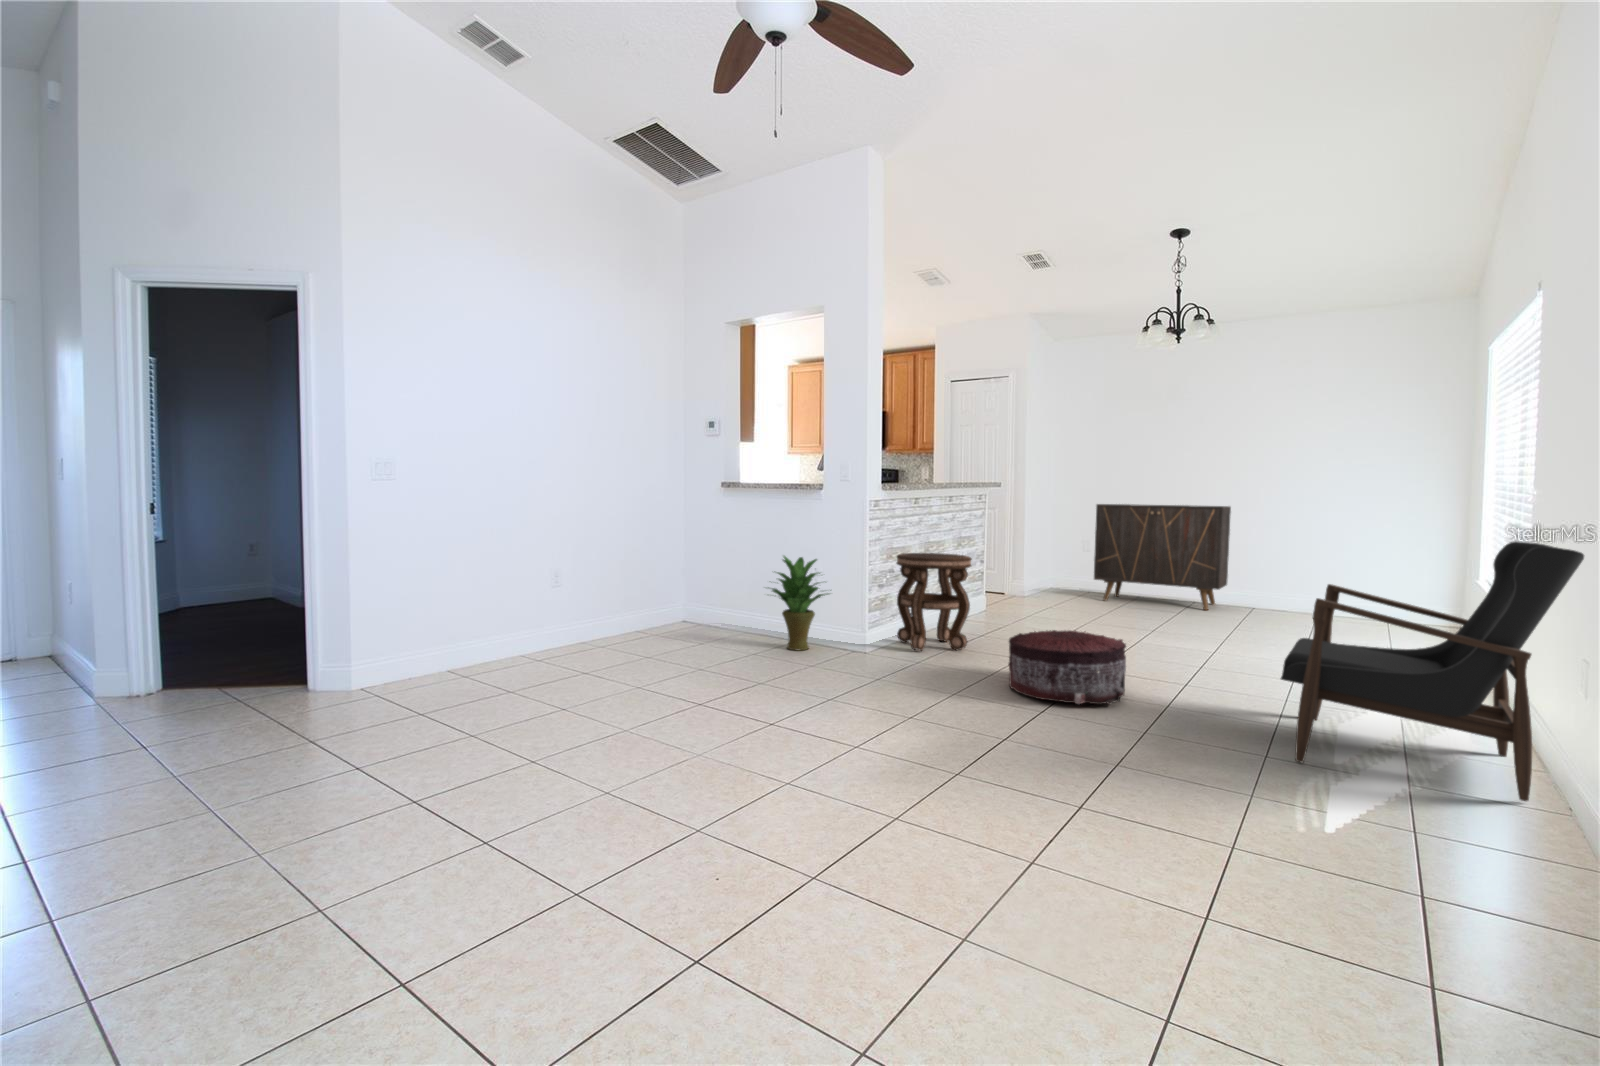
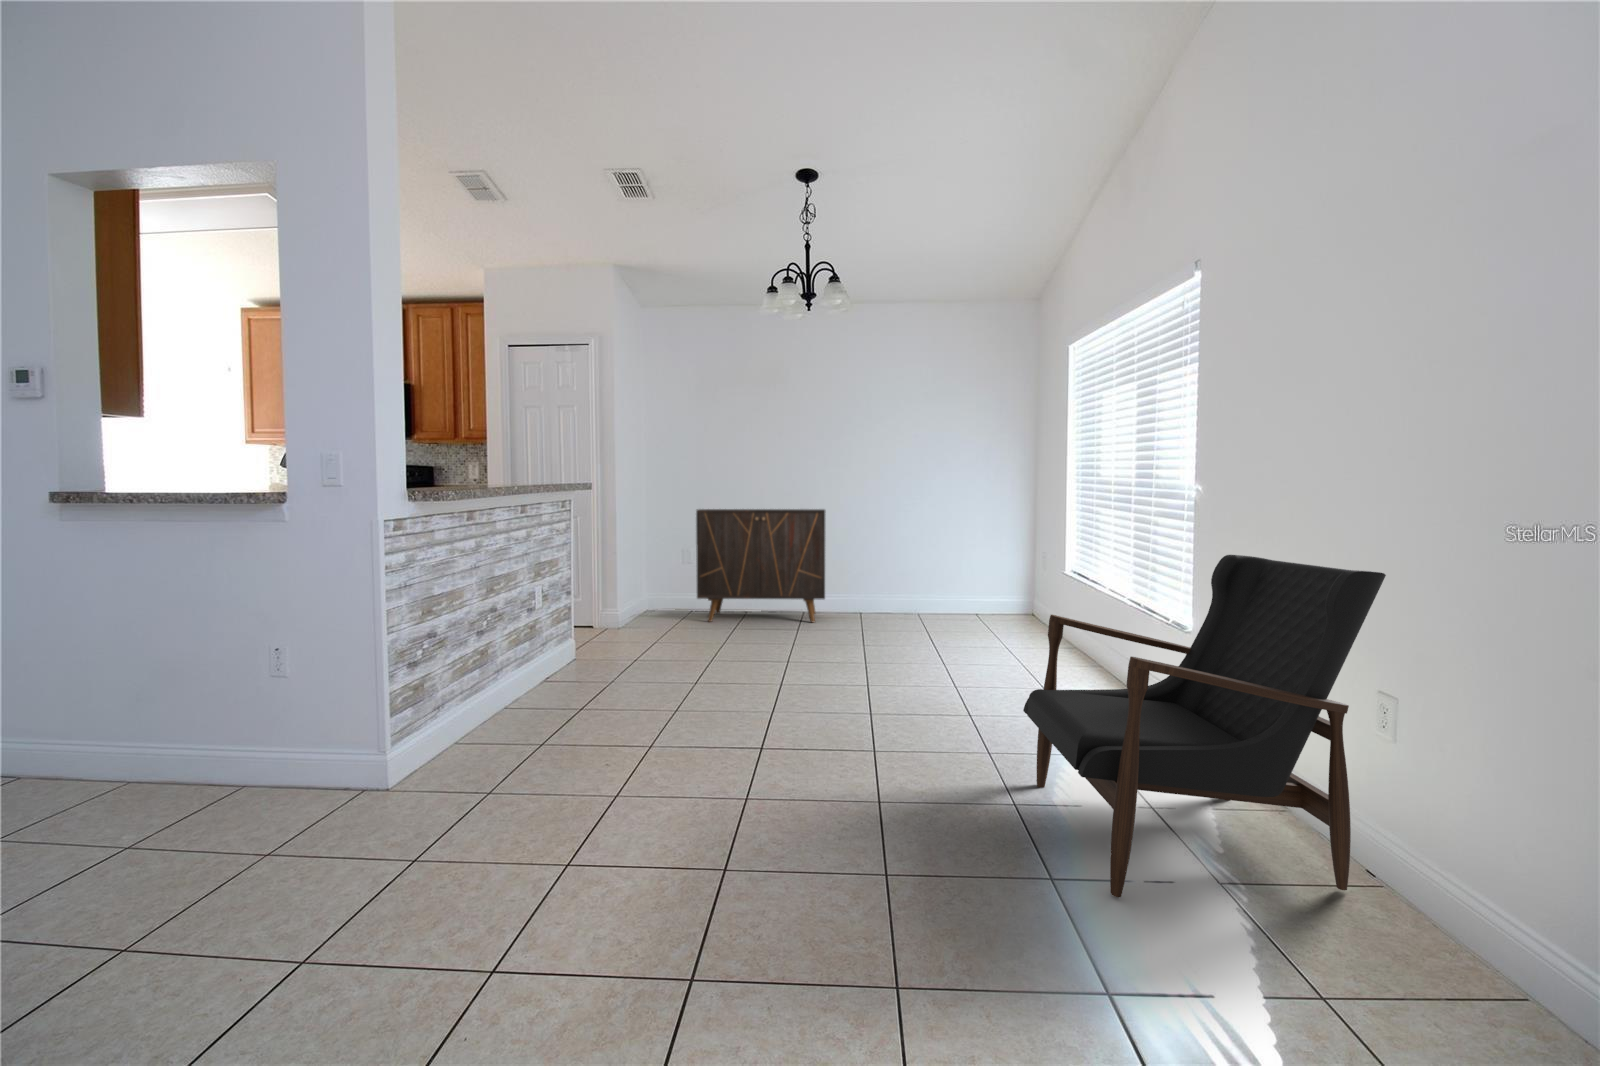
side table: present [897,553,972,651] -> none [441,597,571,768]
potted plant: present [768,556,828,650] -> none [130,633,311,827]
pouf: present [1009,630,1126,705] -> none [659,707,839,855]

